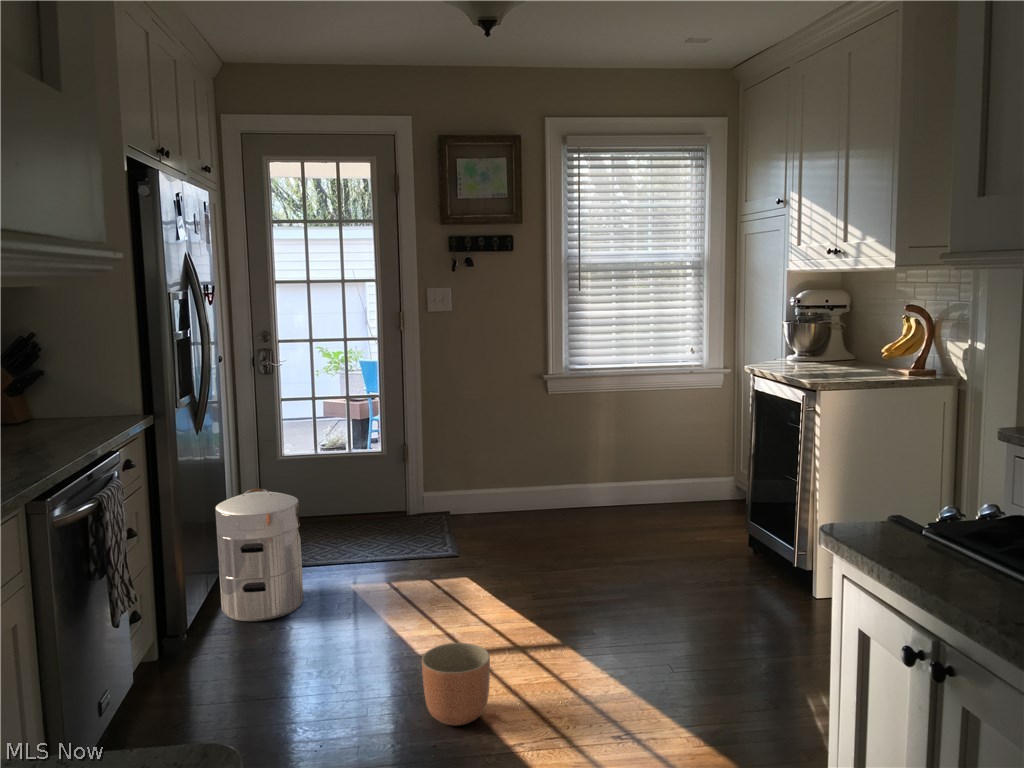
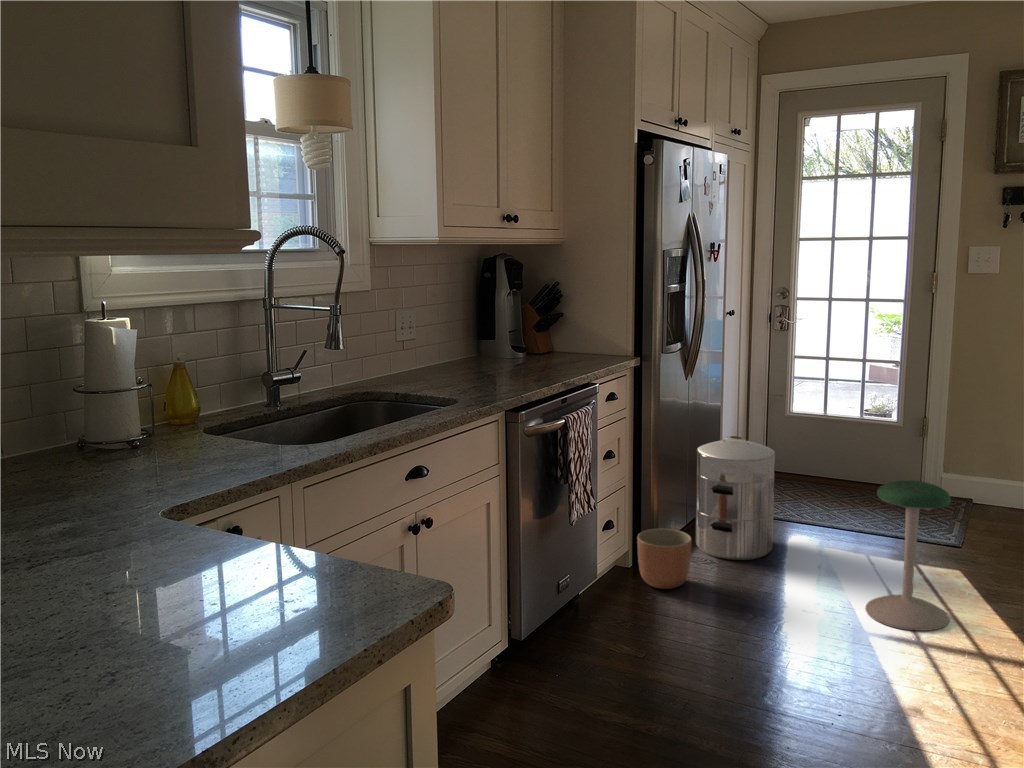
stool: none [411,505,481,645] -> present [866,480,951,631]
planter: present [422,643,490,726] -> present [637,529,691,589]

